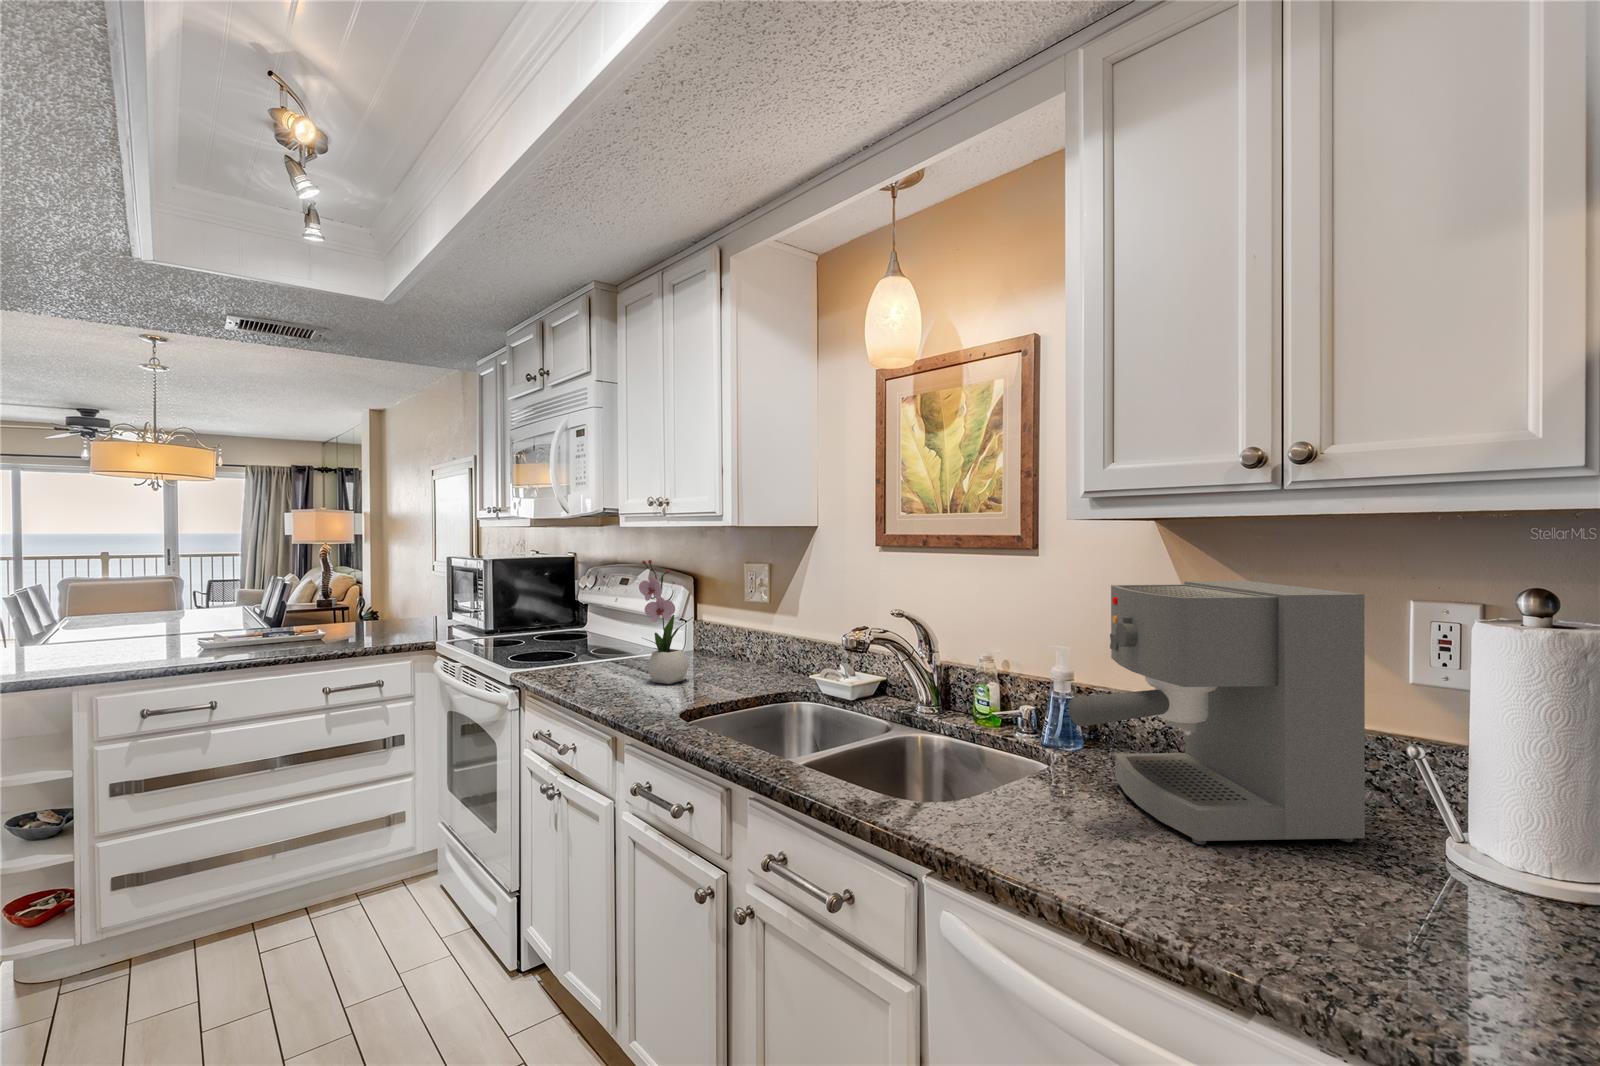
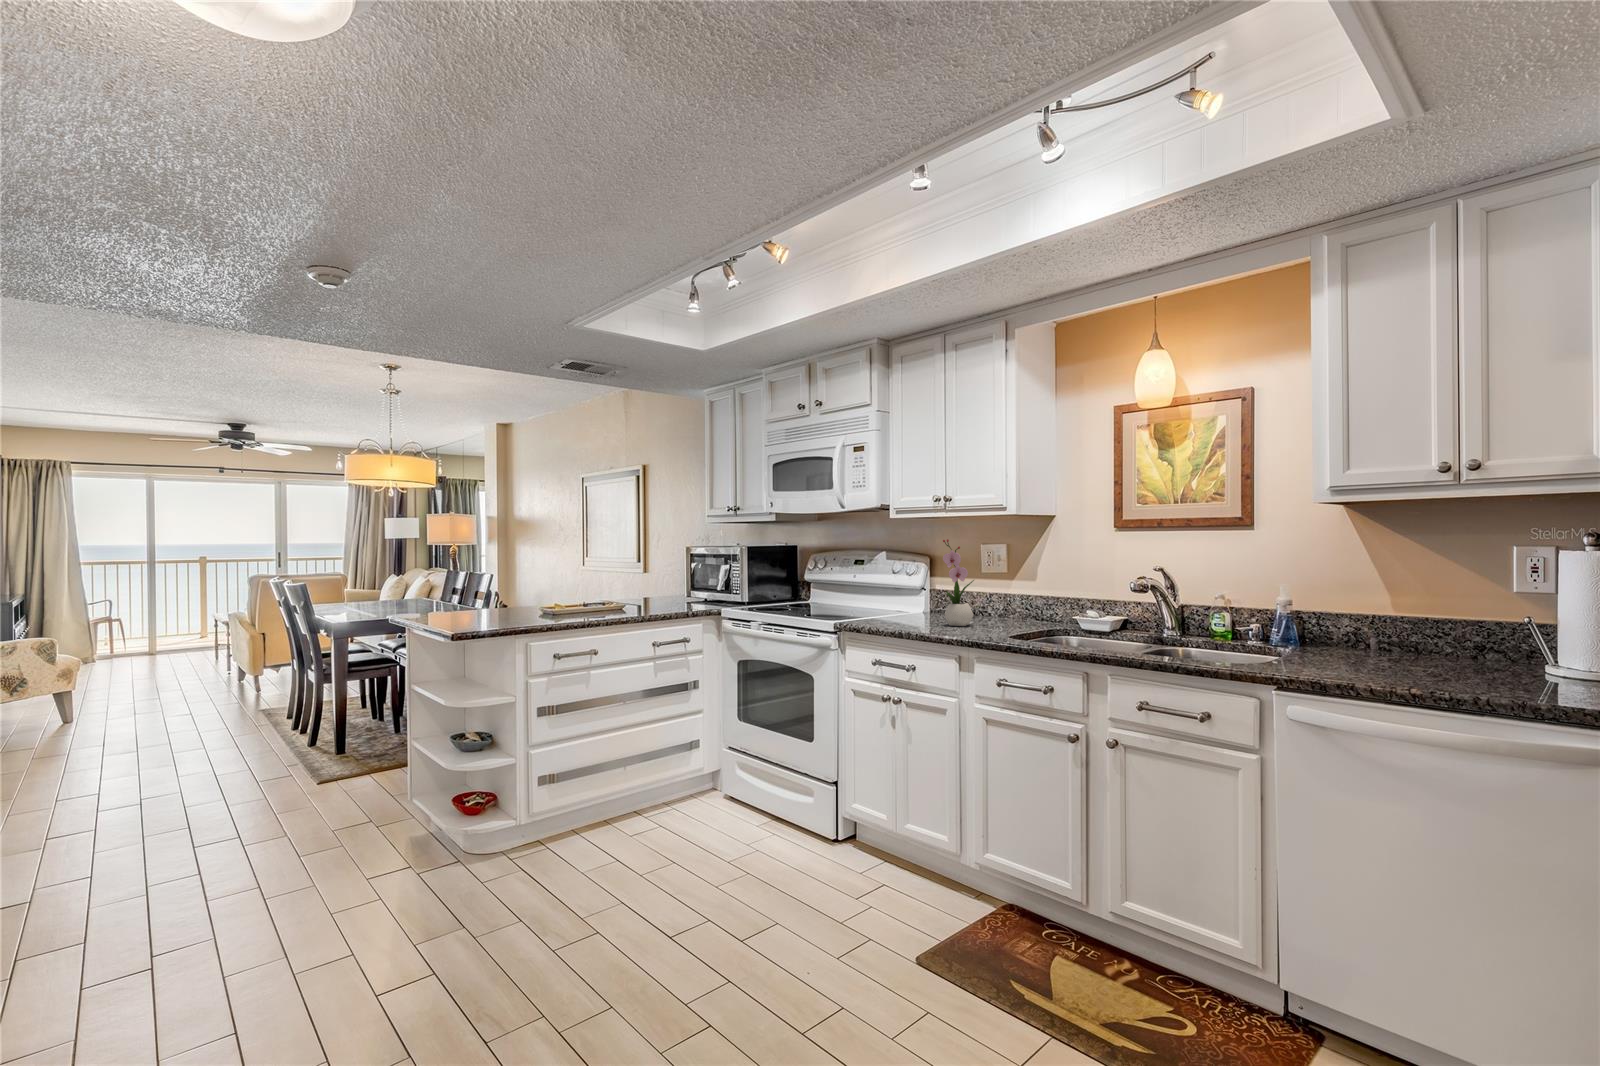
coffee maker: present [1069,581,1365,845] -> none [1337,539,1503,672]

